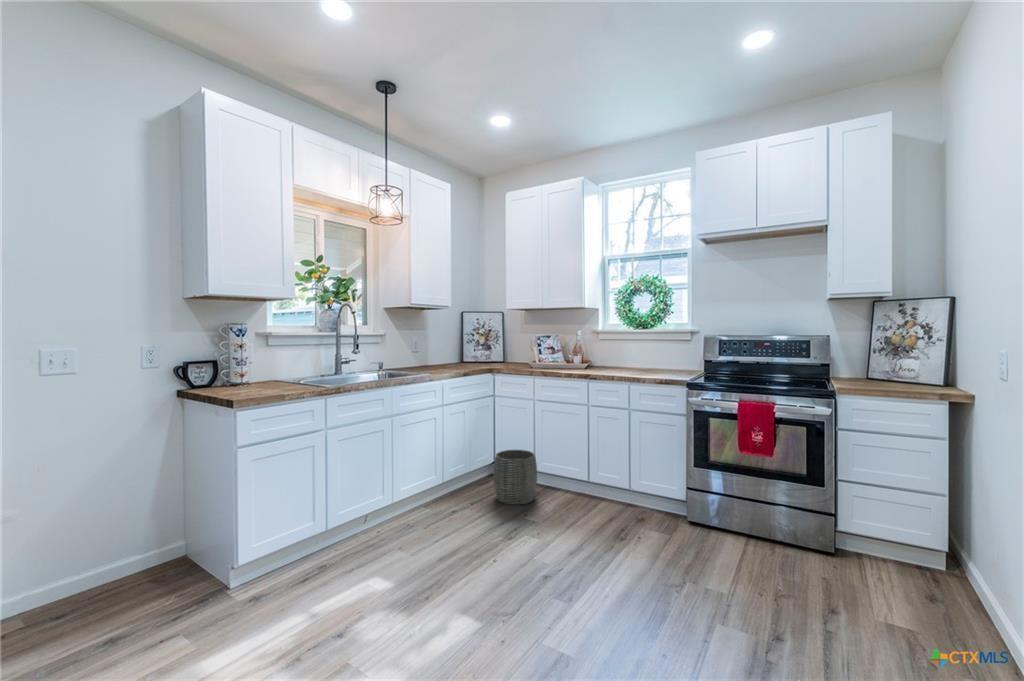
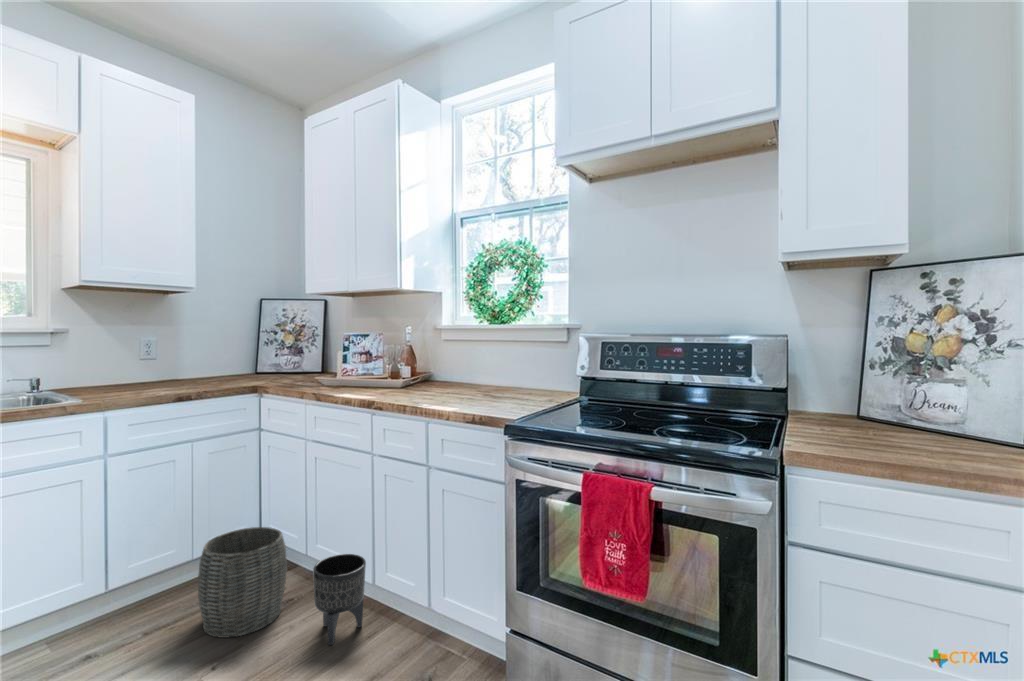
planter: none [562,462,589,507] -> present [313,554,366,645]

